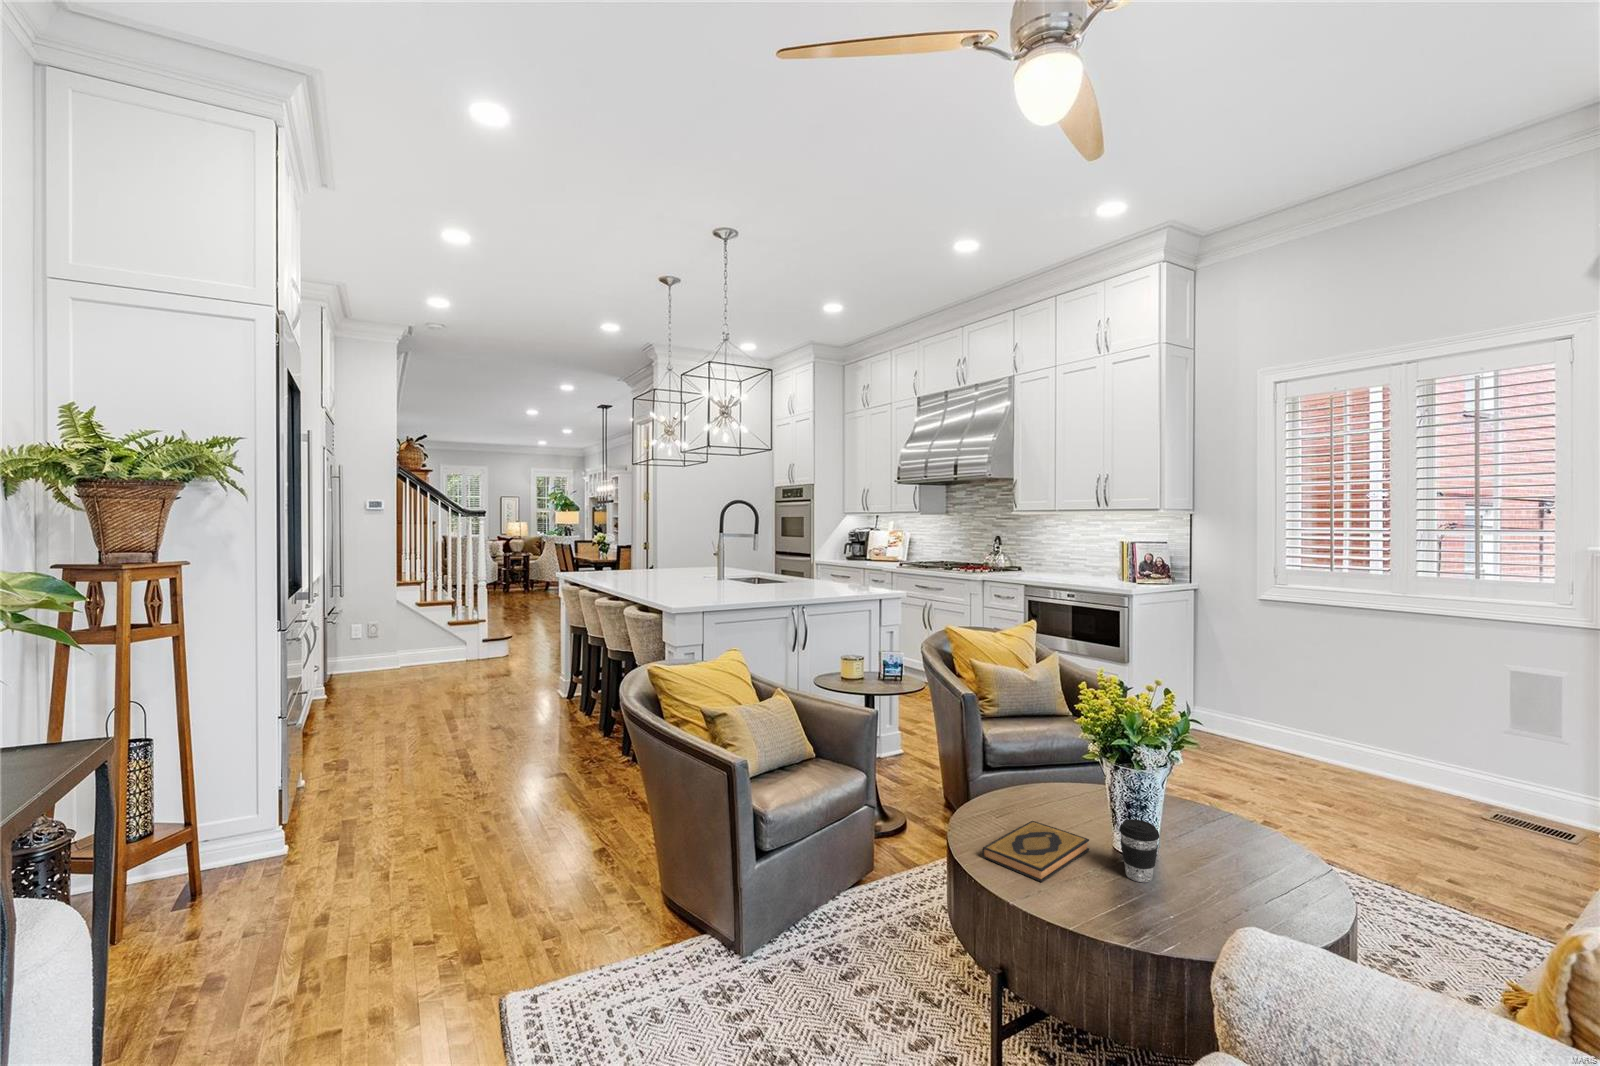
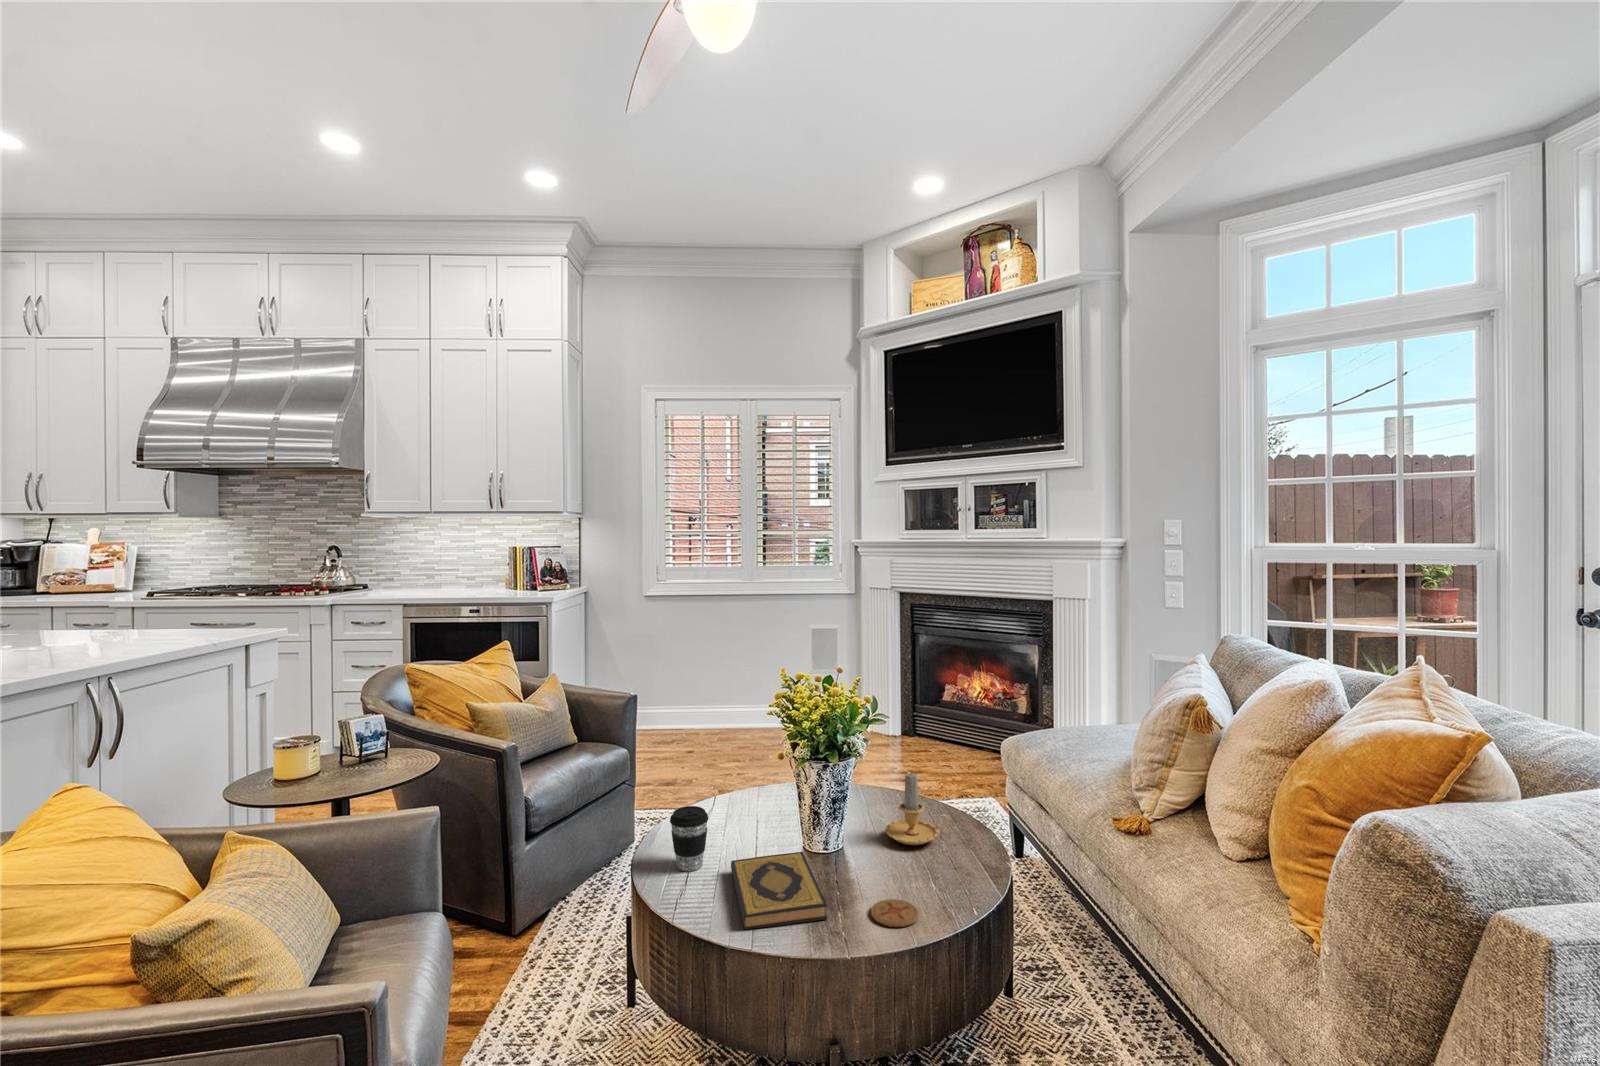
candle: none [1191,814,1269,893] -> present [885,773,949,845]
coffee cup: present [1119,819,1159,882] -> present [670,806,708,871]
coaster: none [1072,894,1118,920] -> present [871,899,918,927]

